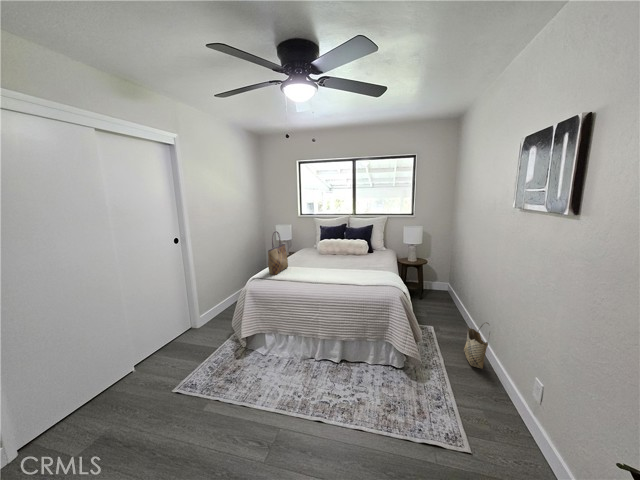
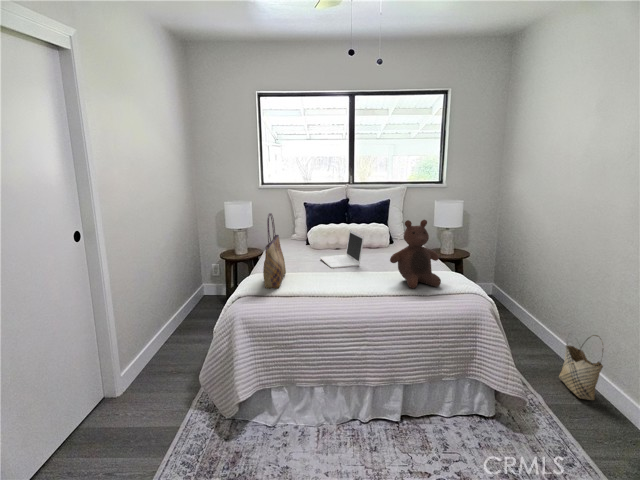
stuffed bear: none [343,238,376,280] -> present [390,220,441,288]
laptop: none [317,243,339,266] -> present [320,230,364,268]

